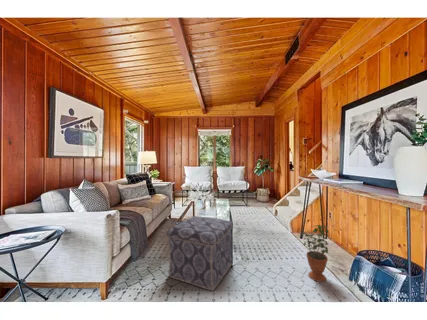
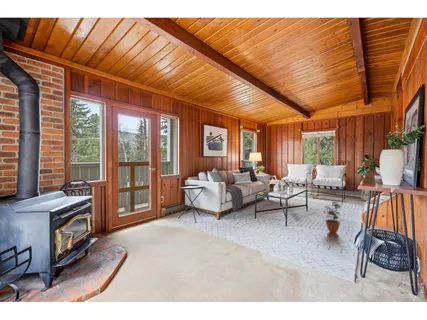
ottoman: present [166,216,233,291] -> none [246,191,284,225]

